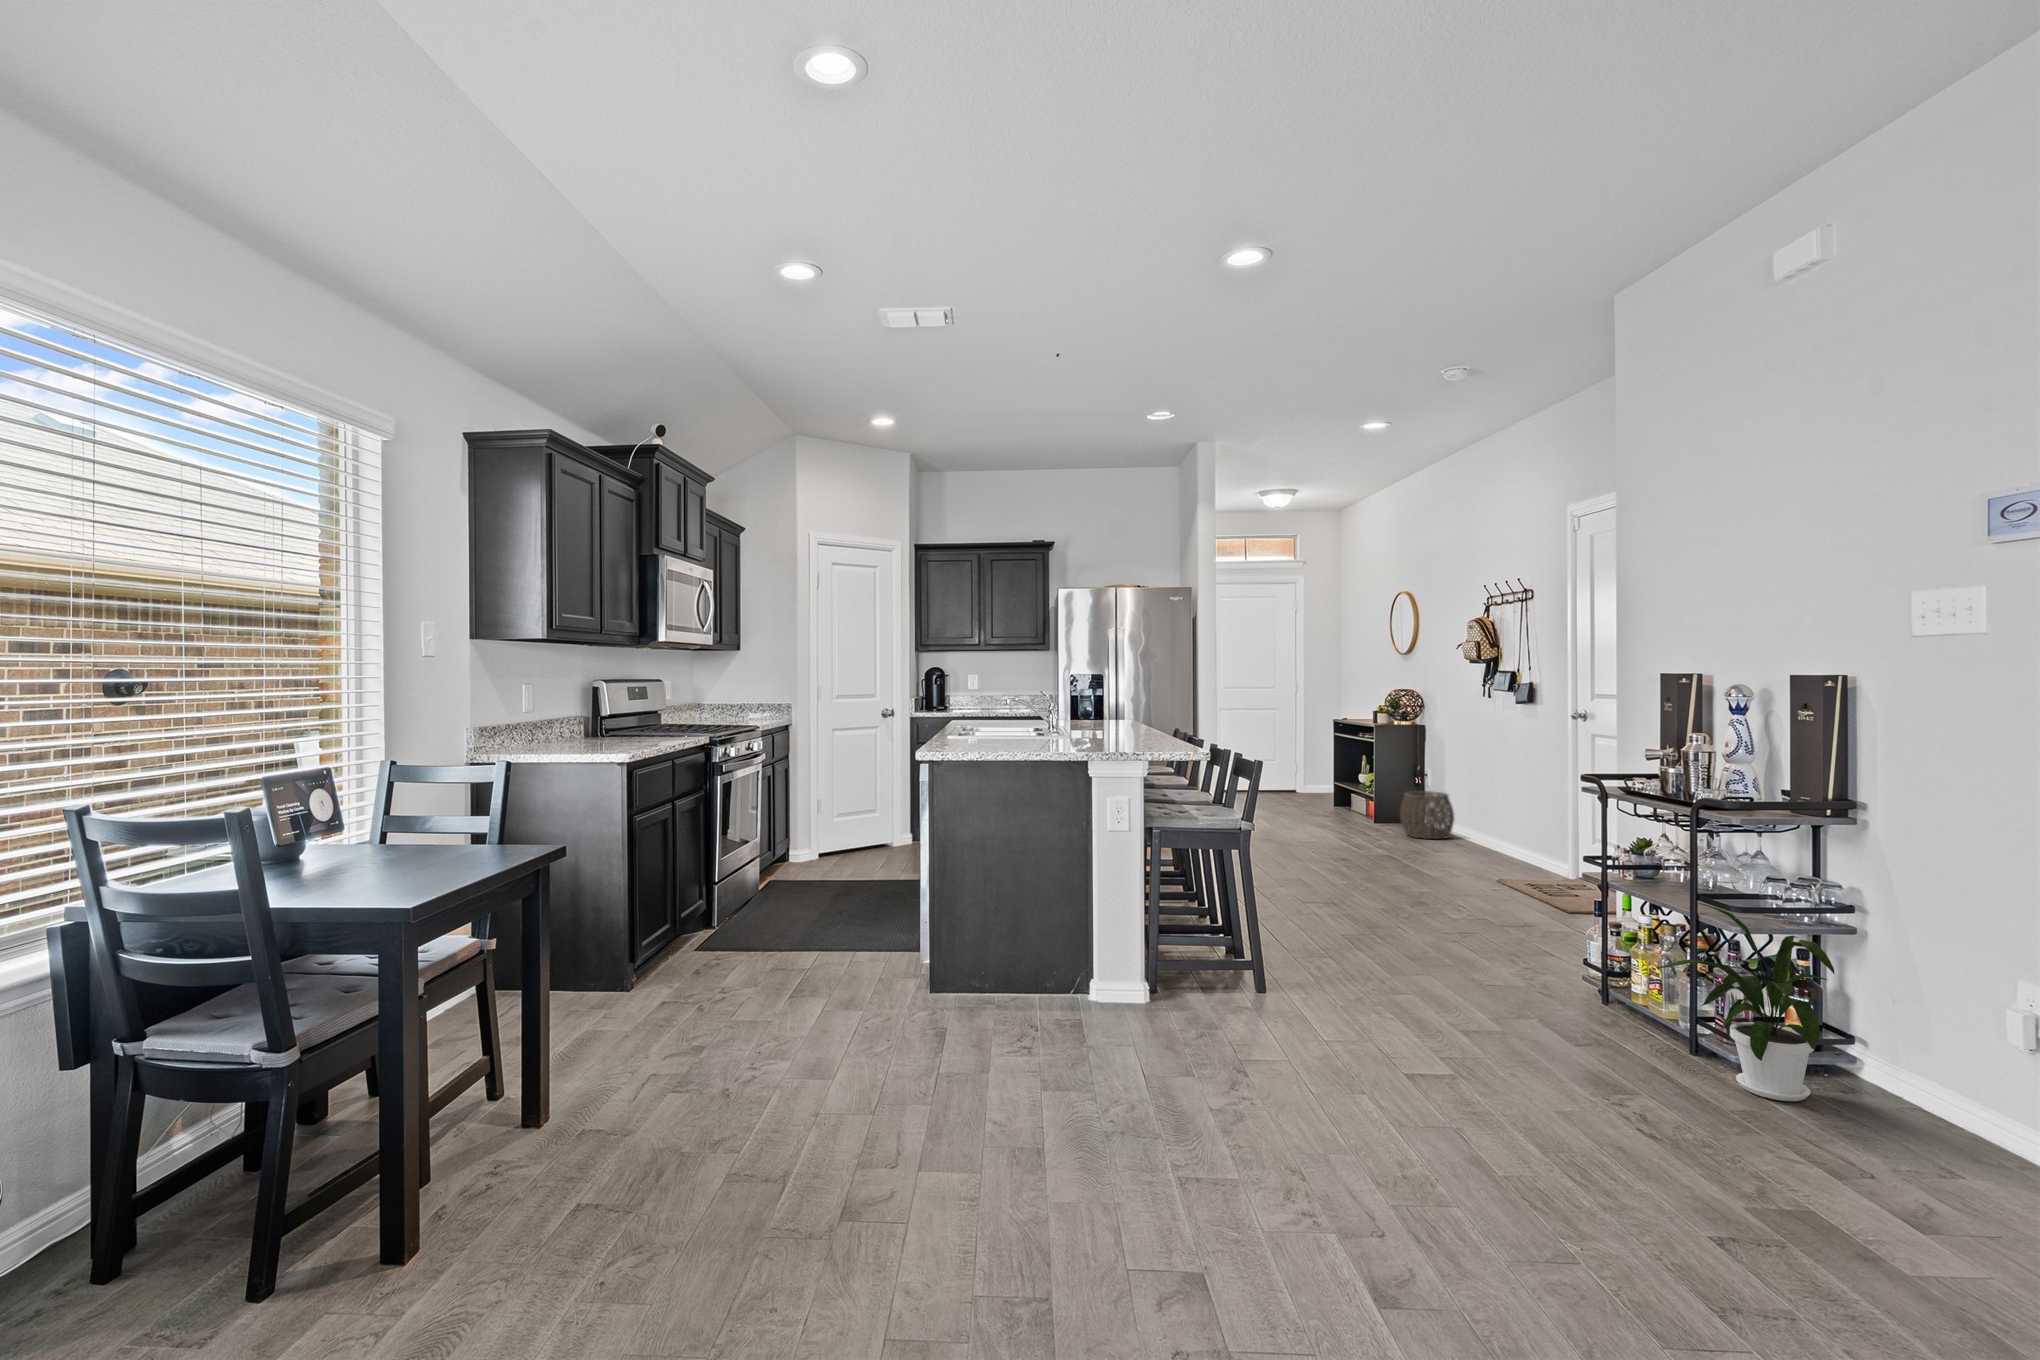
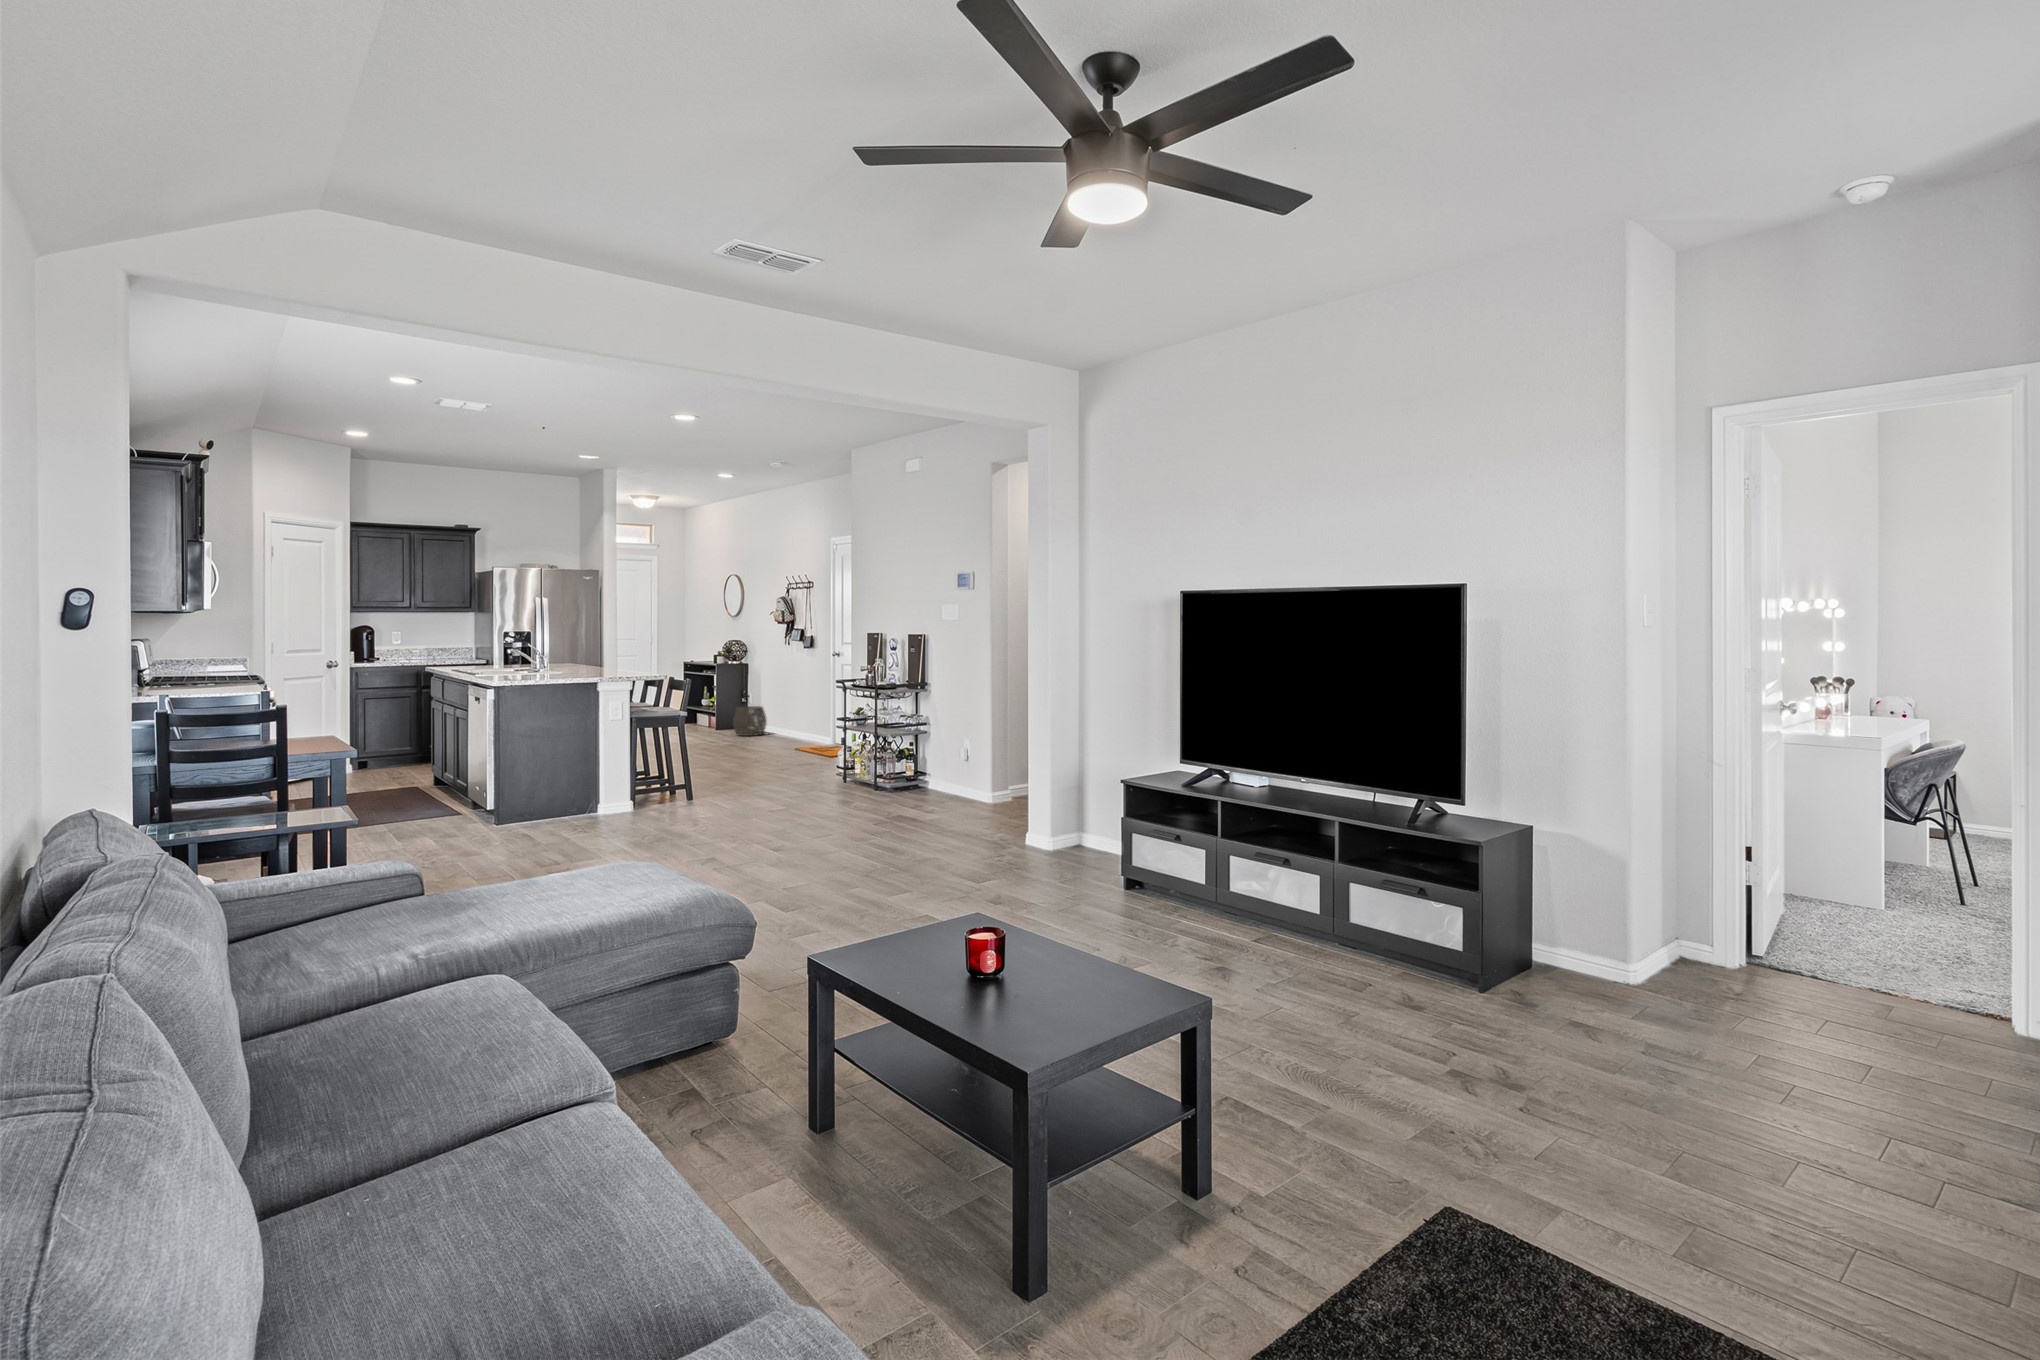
house plant: present [1657,903,1834,1101] -> none [860,727,916,797]

